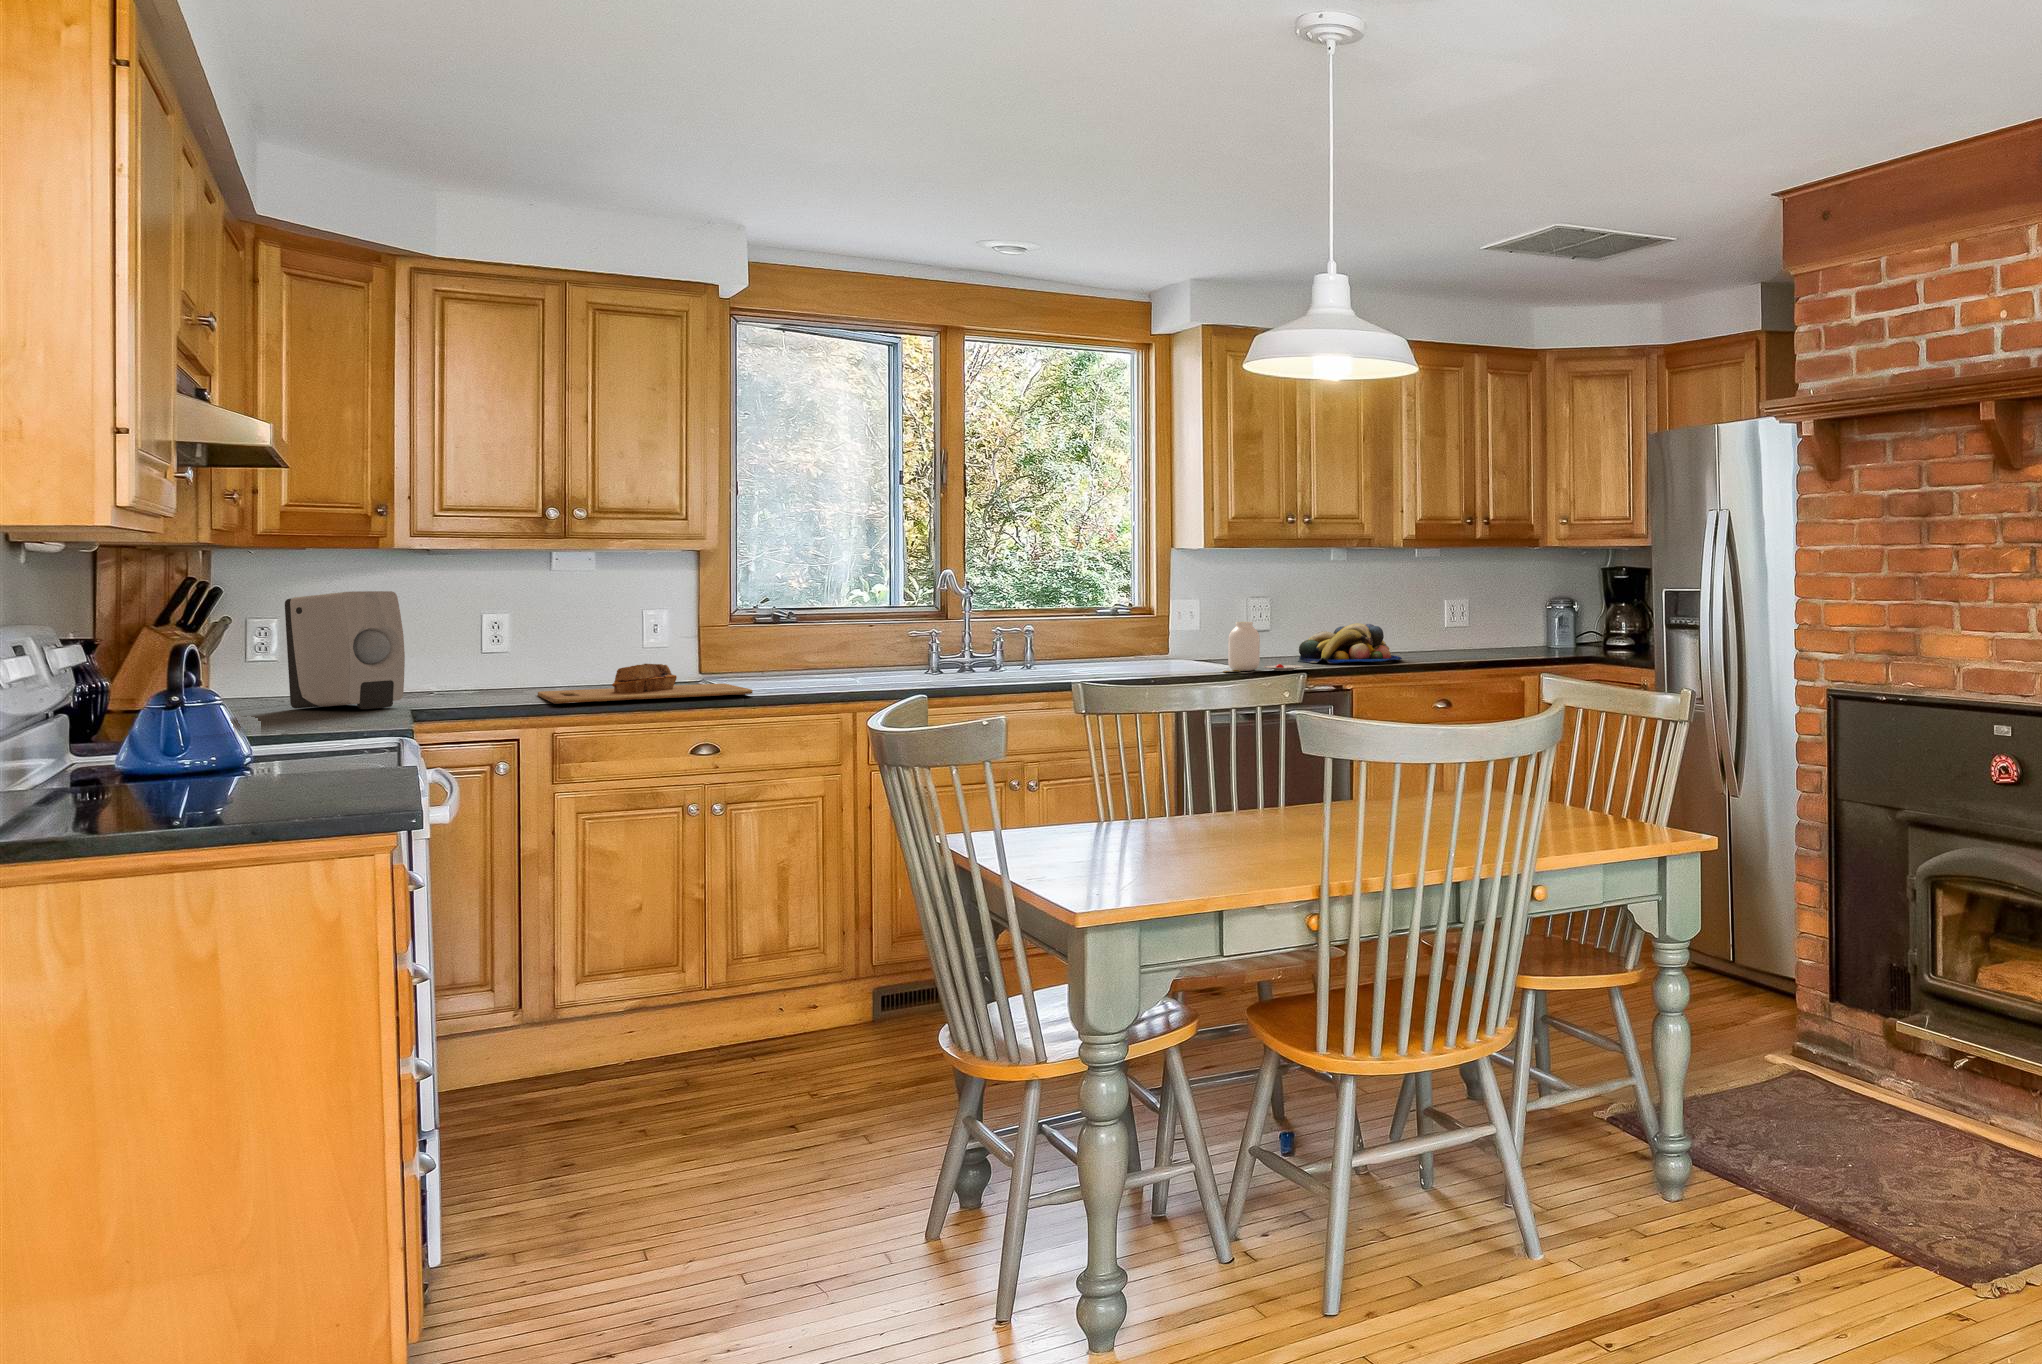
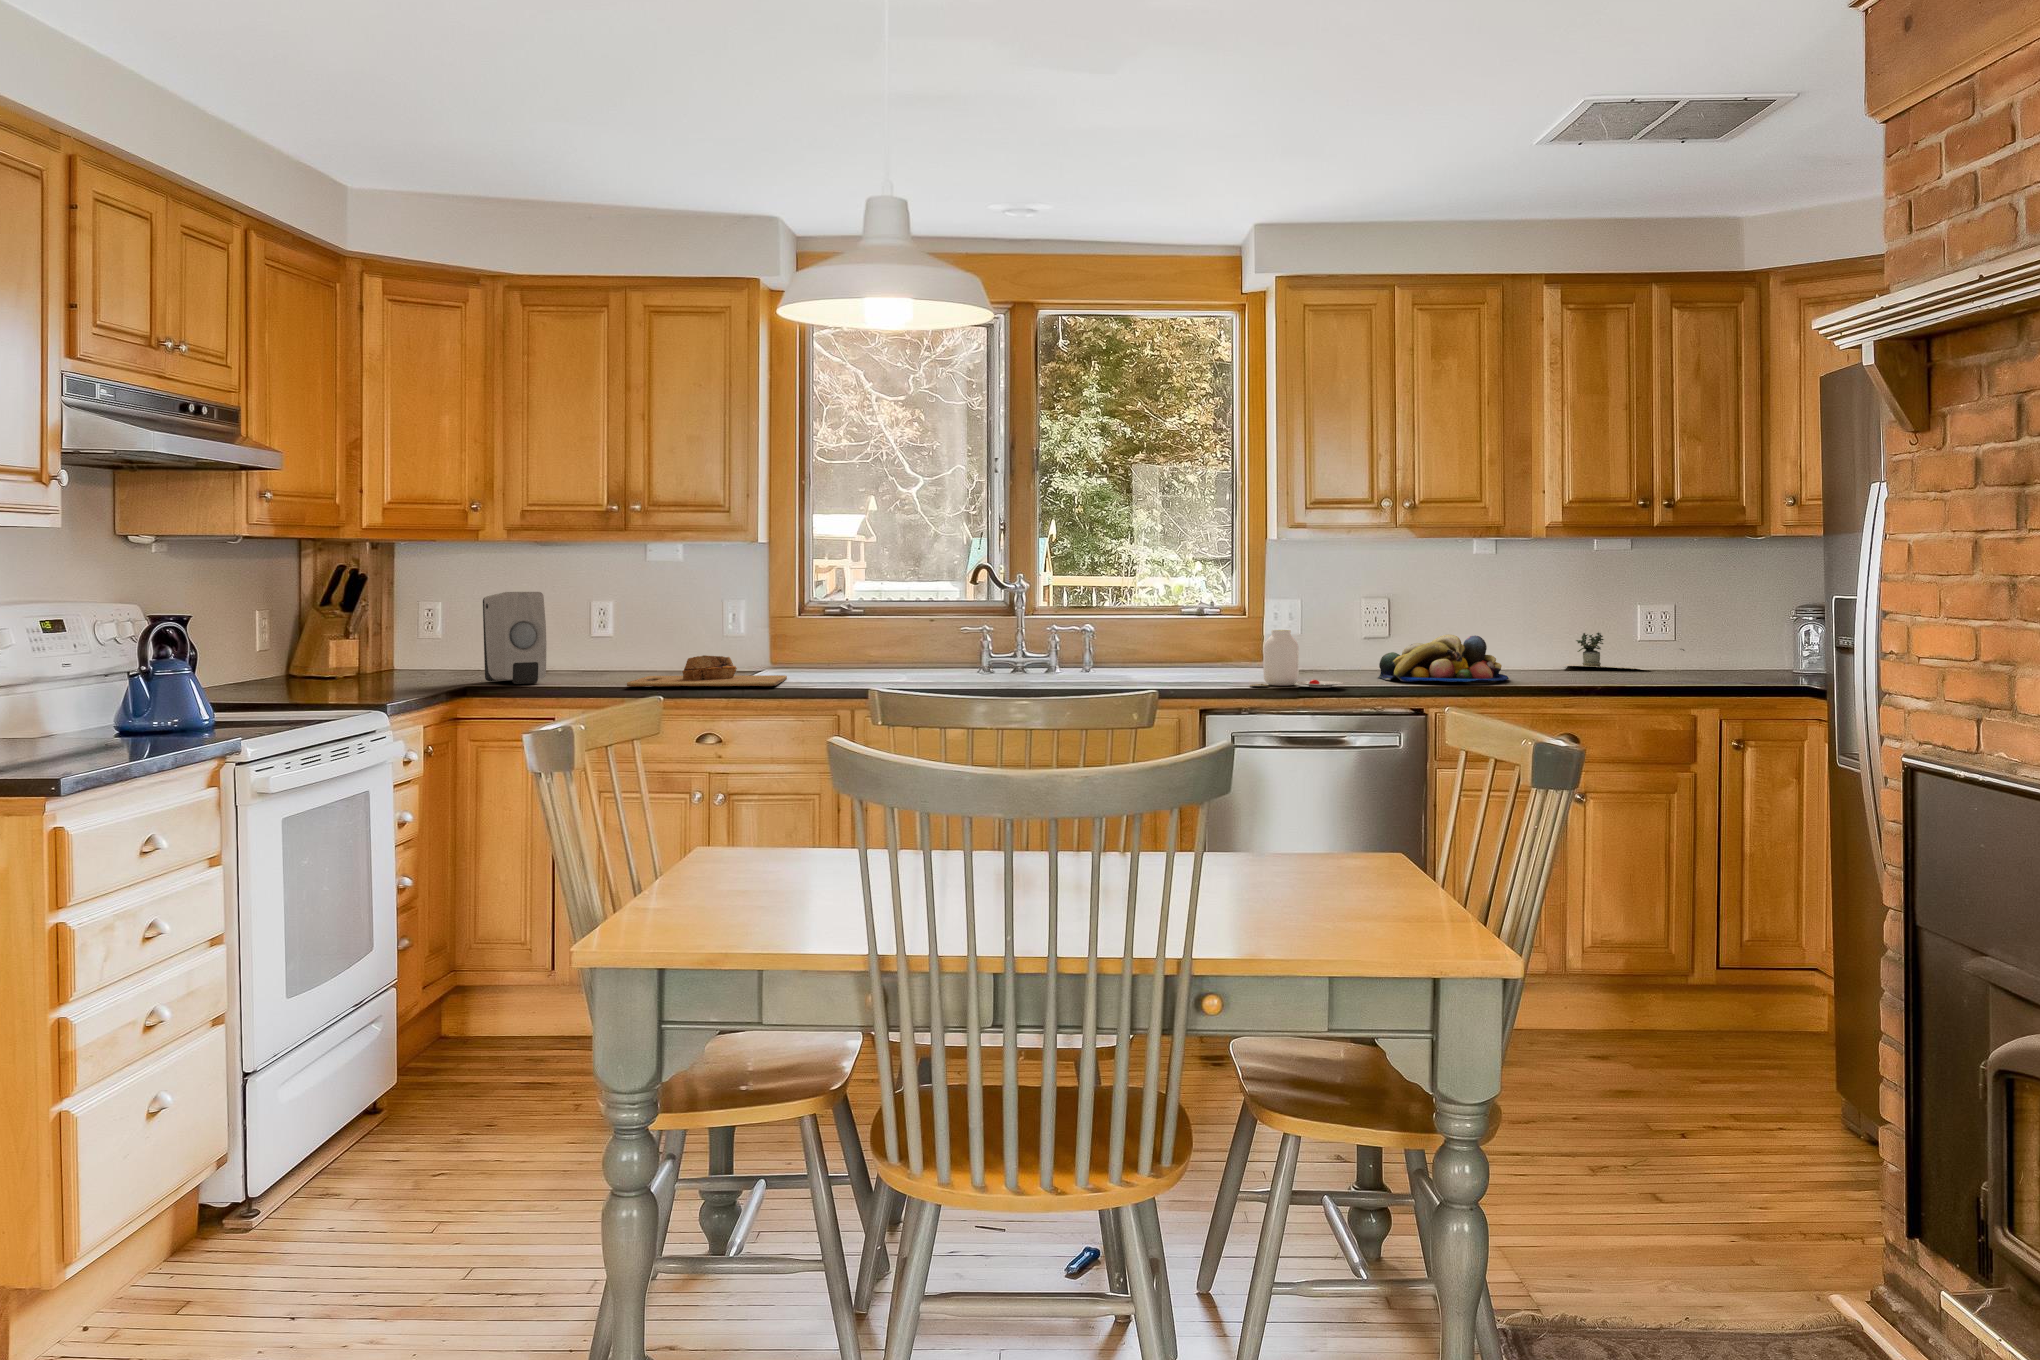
potted plant: none [1400,620,1490,648] -> present [1566,632,1684,669]

